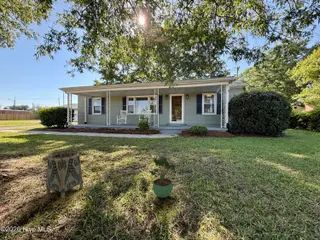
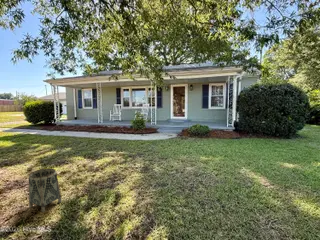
potted plant: present [150,158,175,198] -> none [117,178,137,212]

